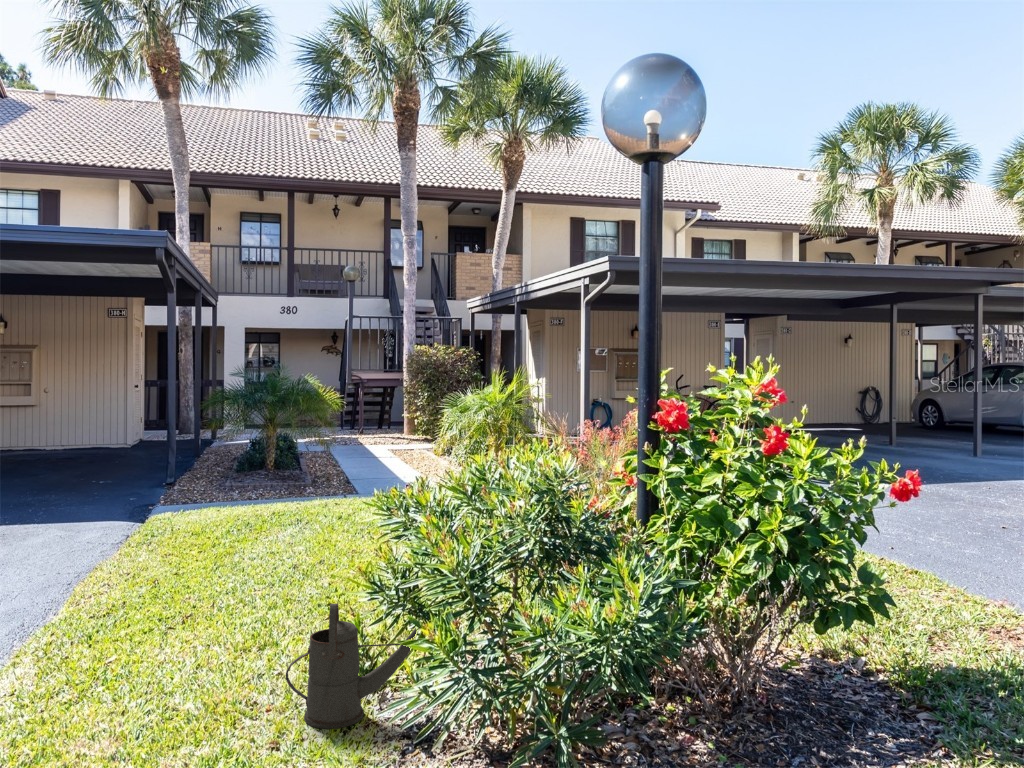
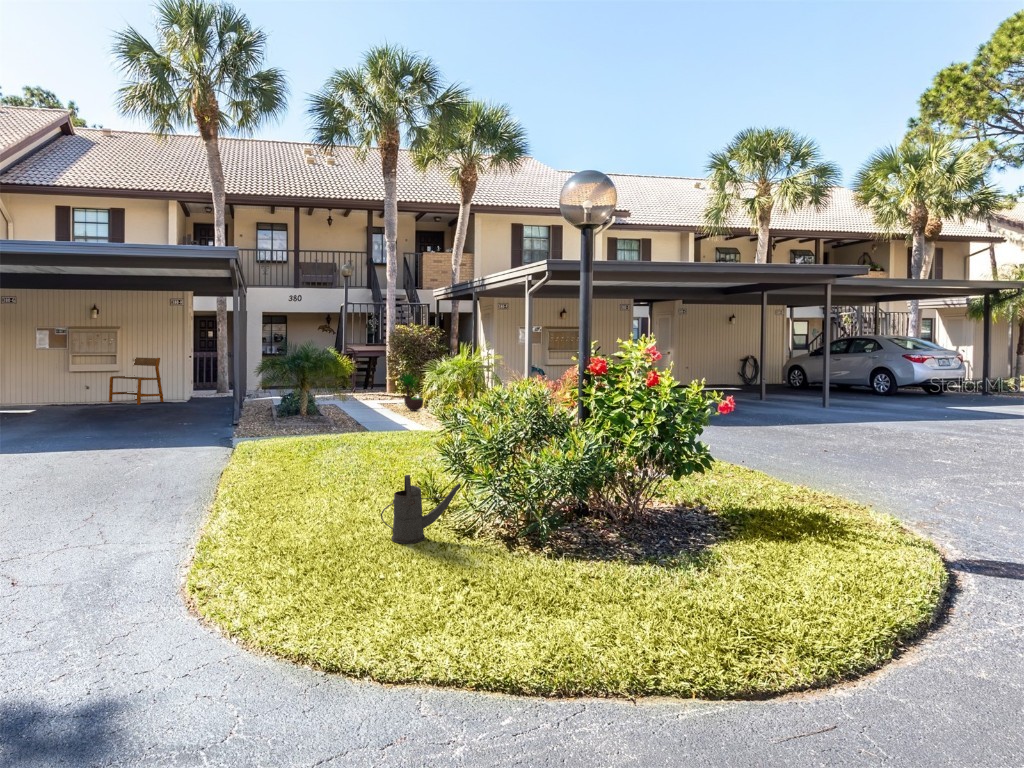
bench: none [30,386,100,450] -> present [109,357,164,405]
potted tree: none [404,407,439,466] -> present [398,373,423,411]

